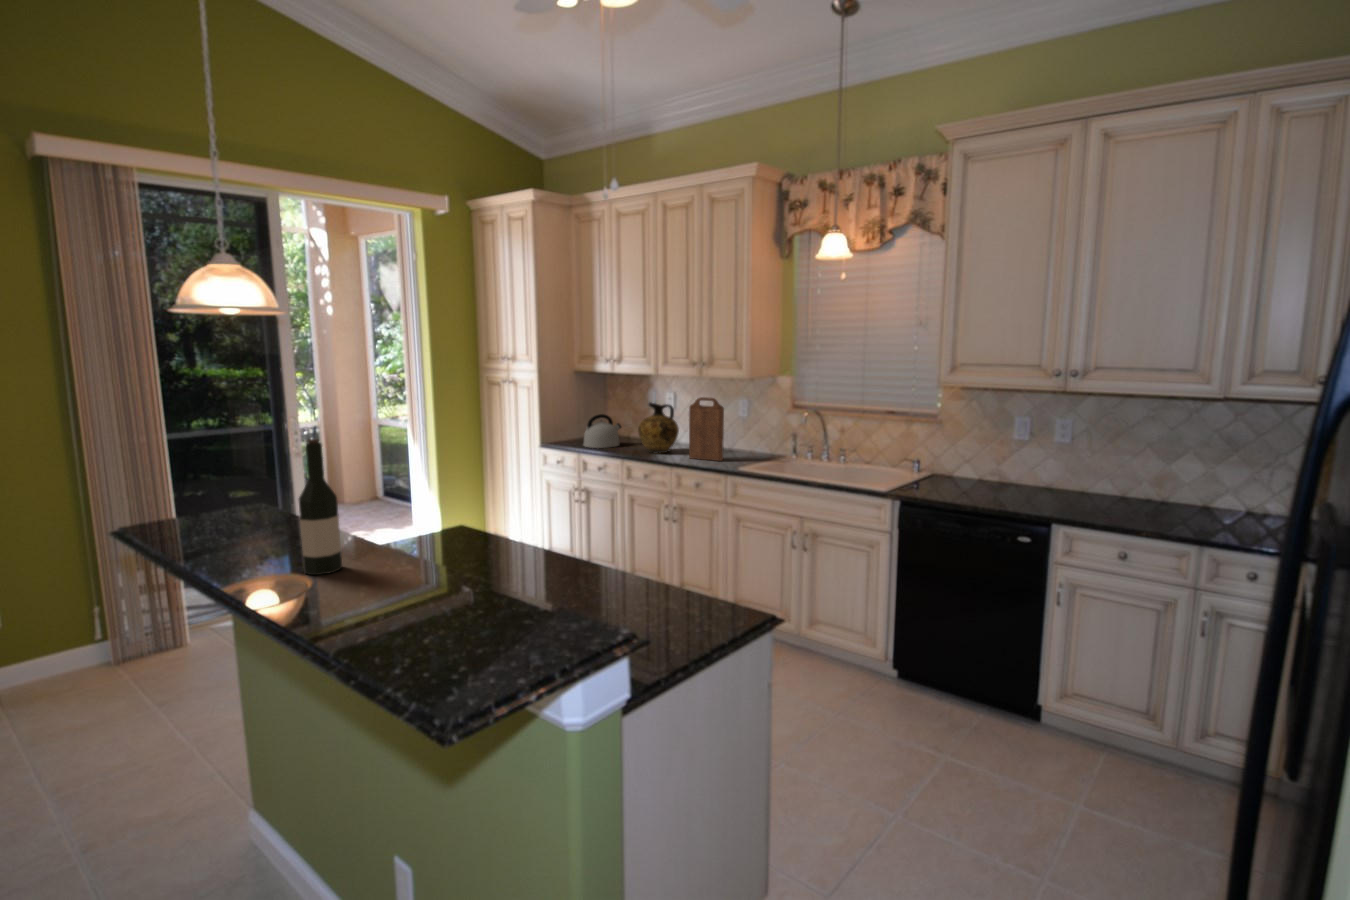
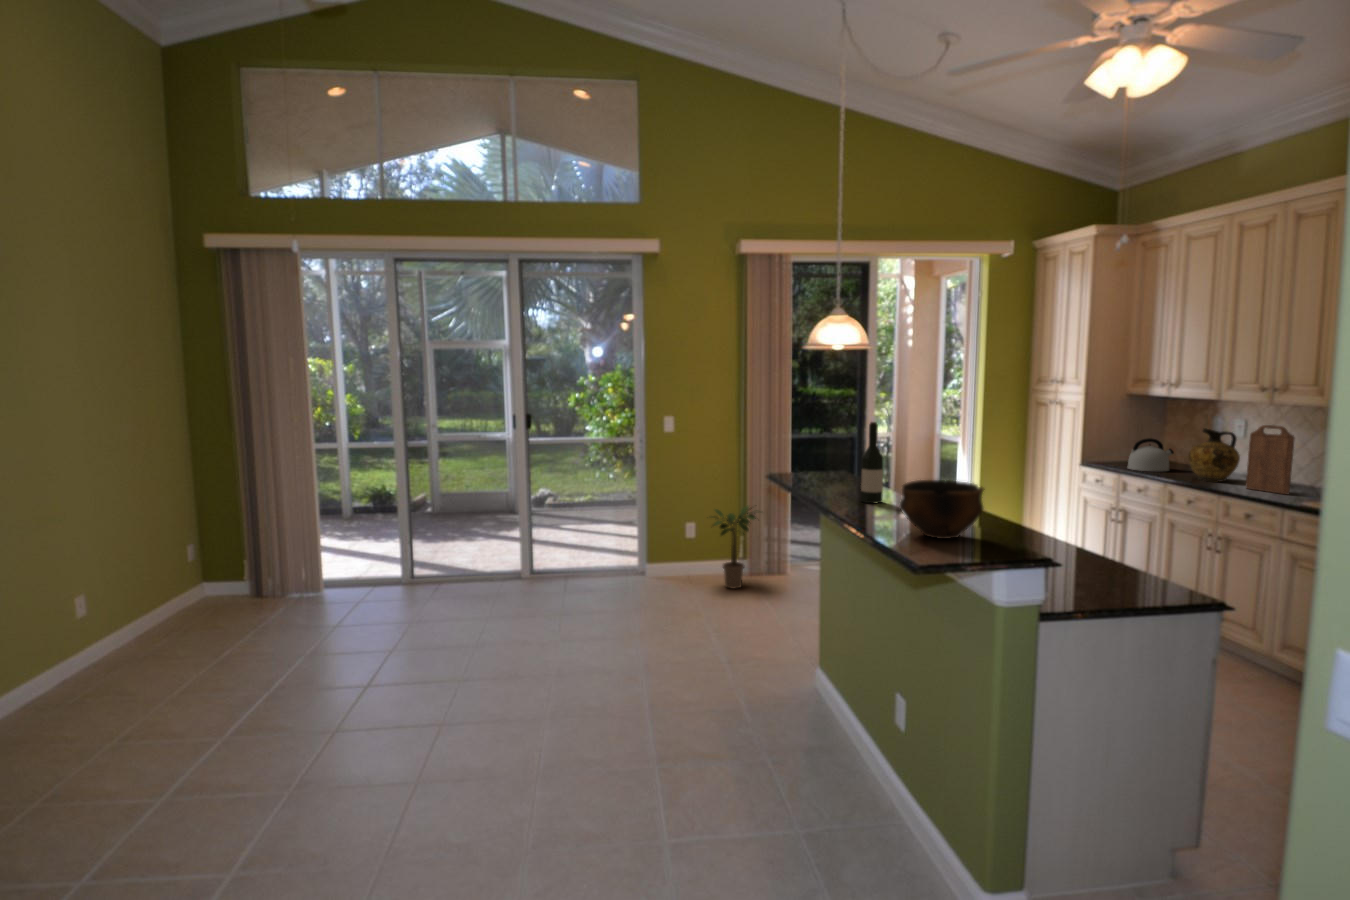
bowl: none [394,540,538,653] -> present [899,480,985,539]
potted plant: none [18,555,134,690] -> present [714,506,756,589]

